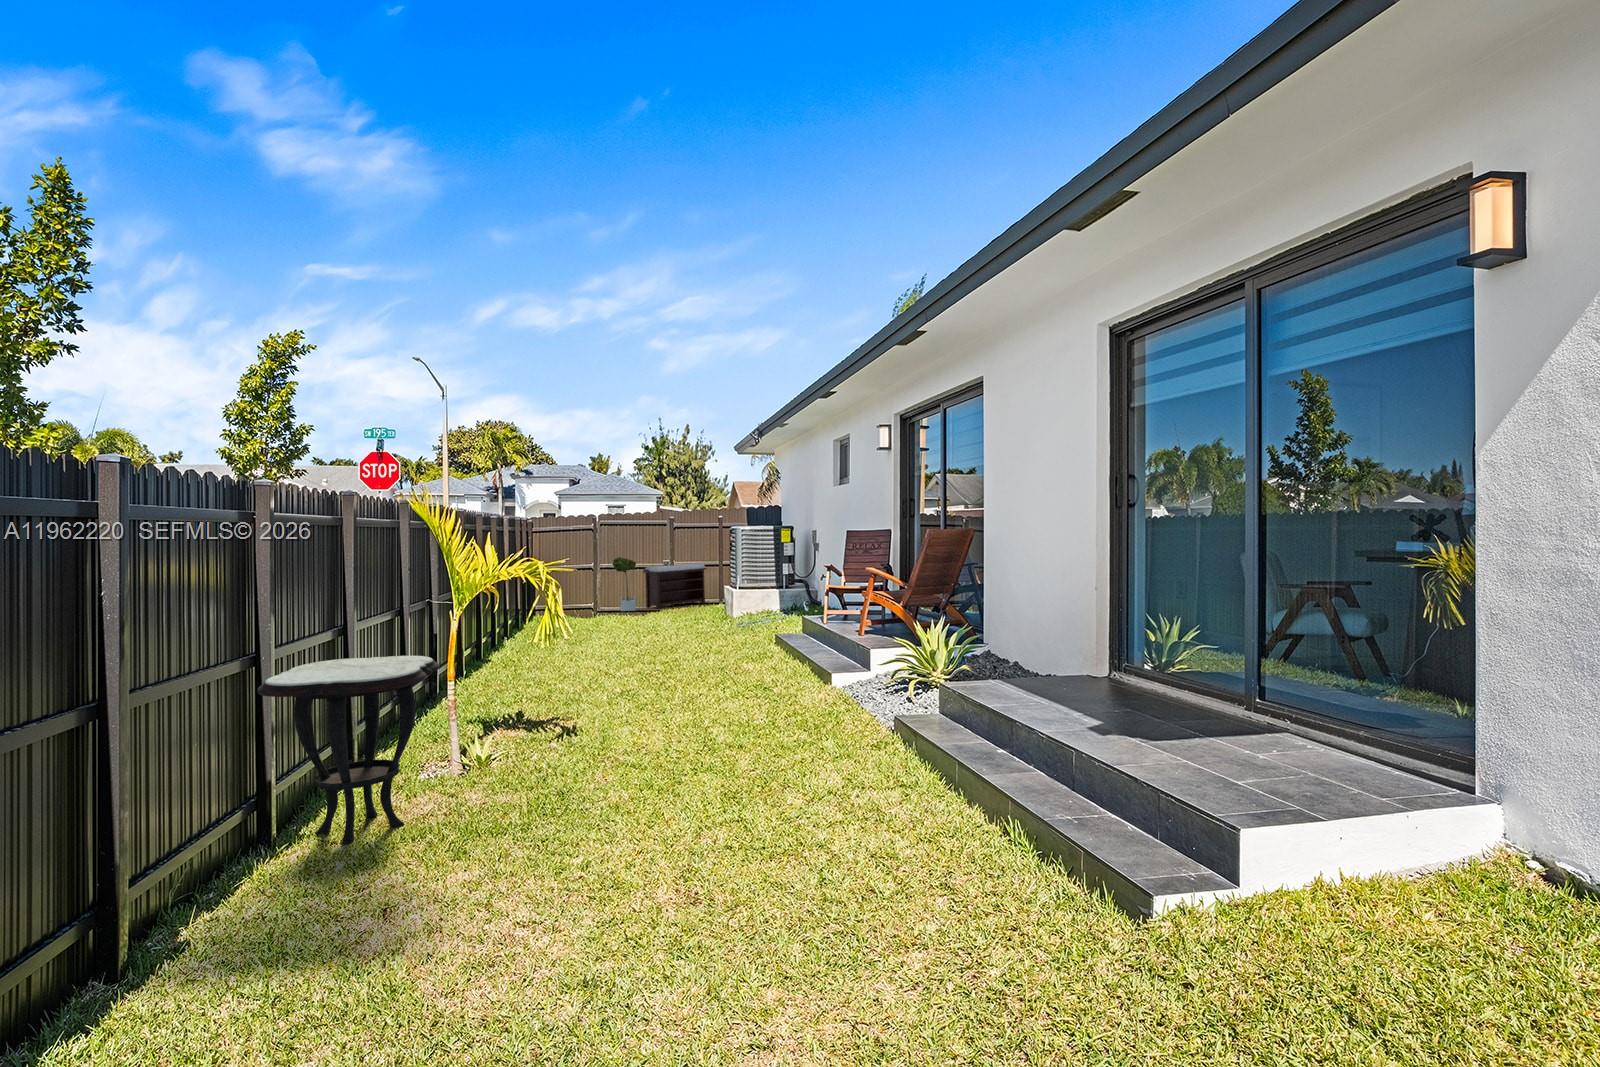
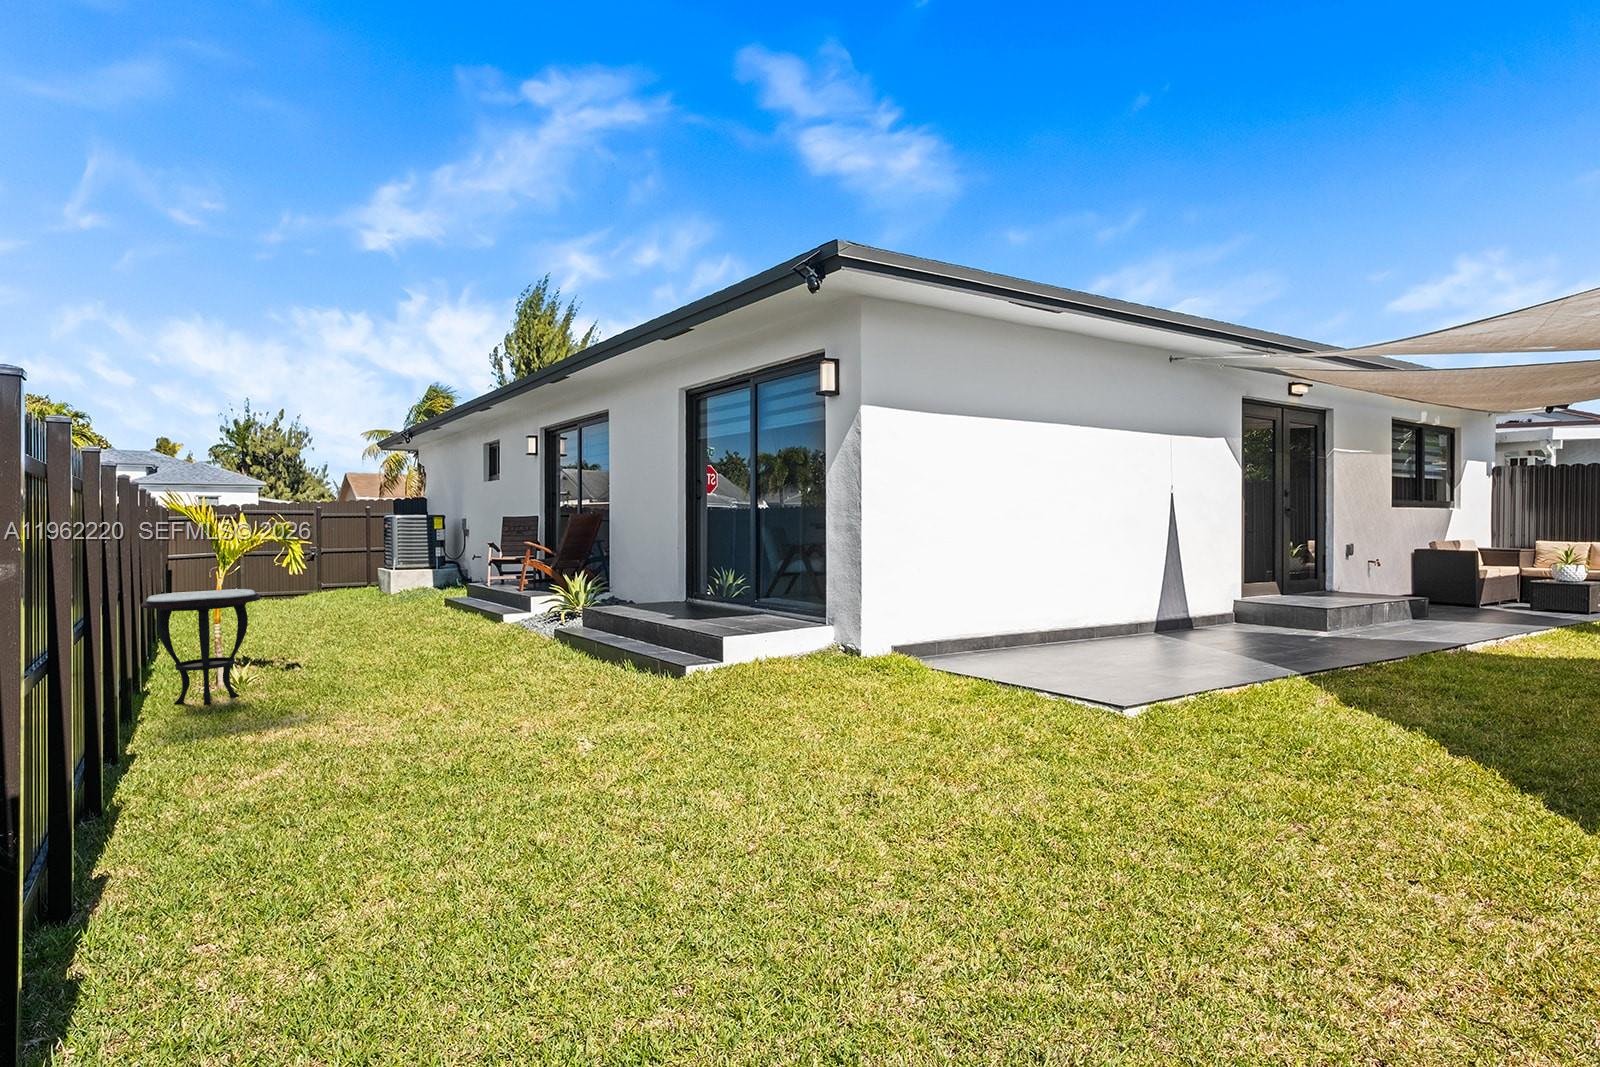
potted tree: present [612,557,636,611] -> none [256,543,283,595]
bench: present [643,564,707,609] -> none [288,550,355,592]

